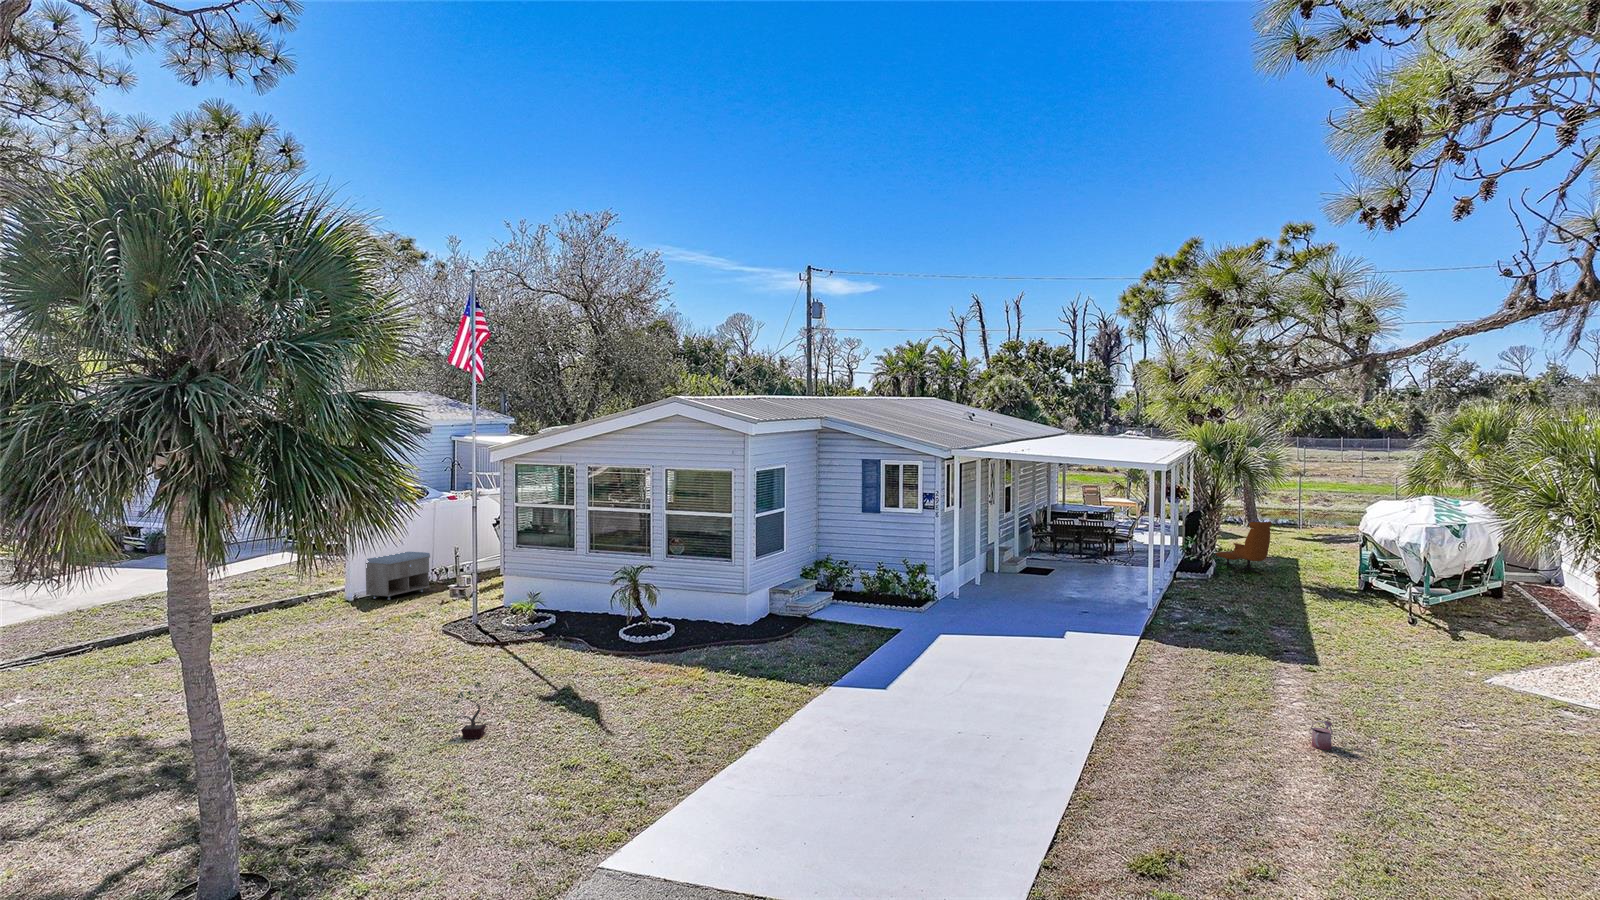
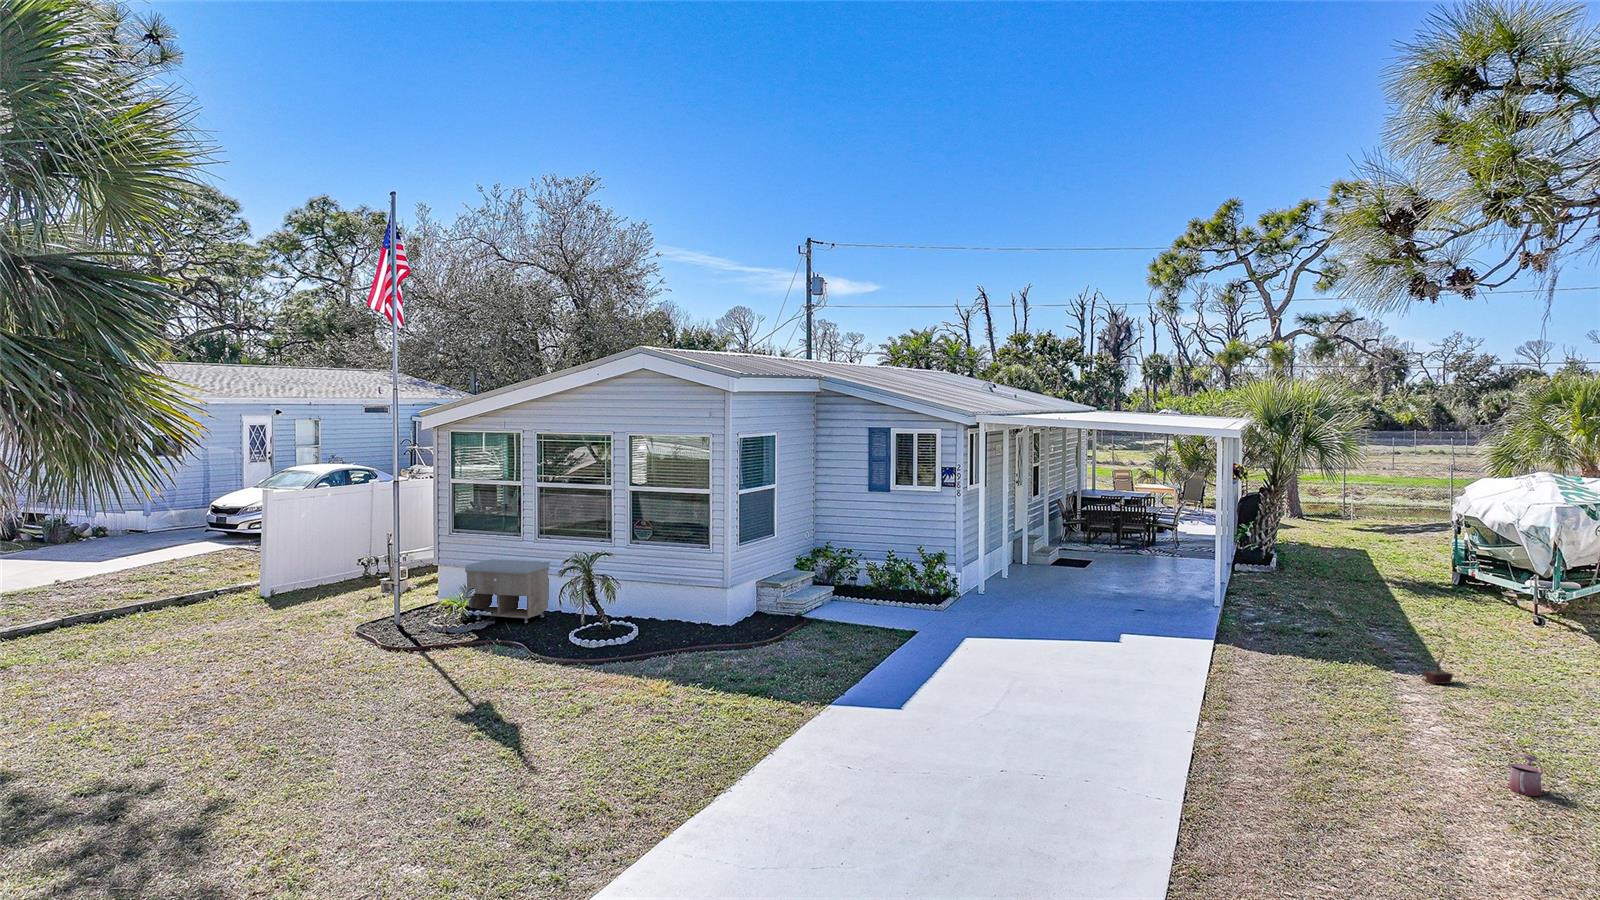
lounge chair: present [1216,522,1272,574] -> none [1274,506,1343,567]
storage bench: present [366,552,430,600] -> present [465,559,550,623]
potted plant: present [453,682,501,738] -> present [1421,627,1474,684]

